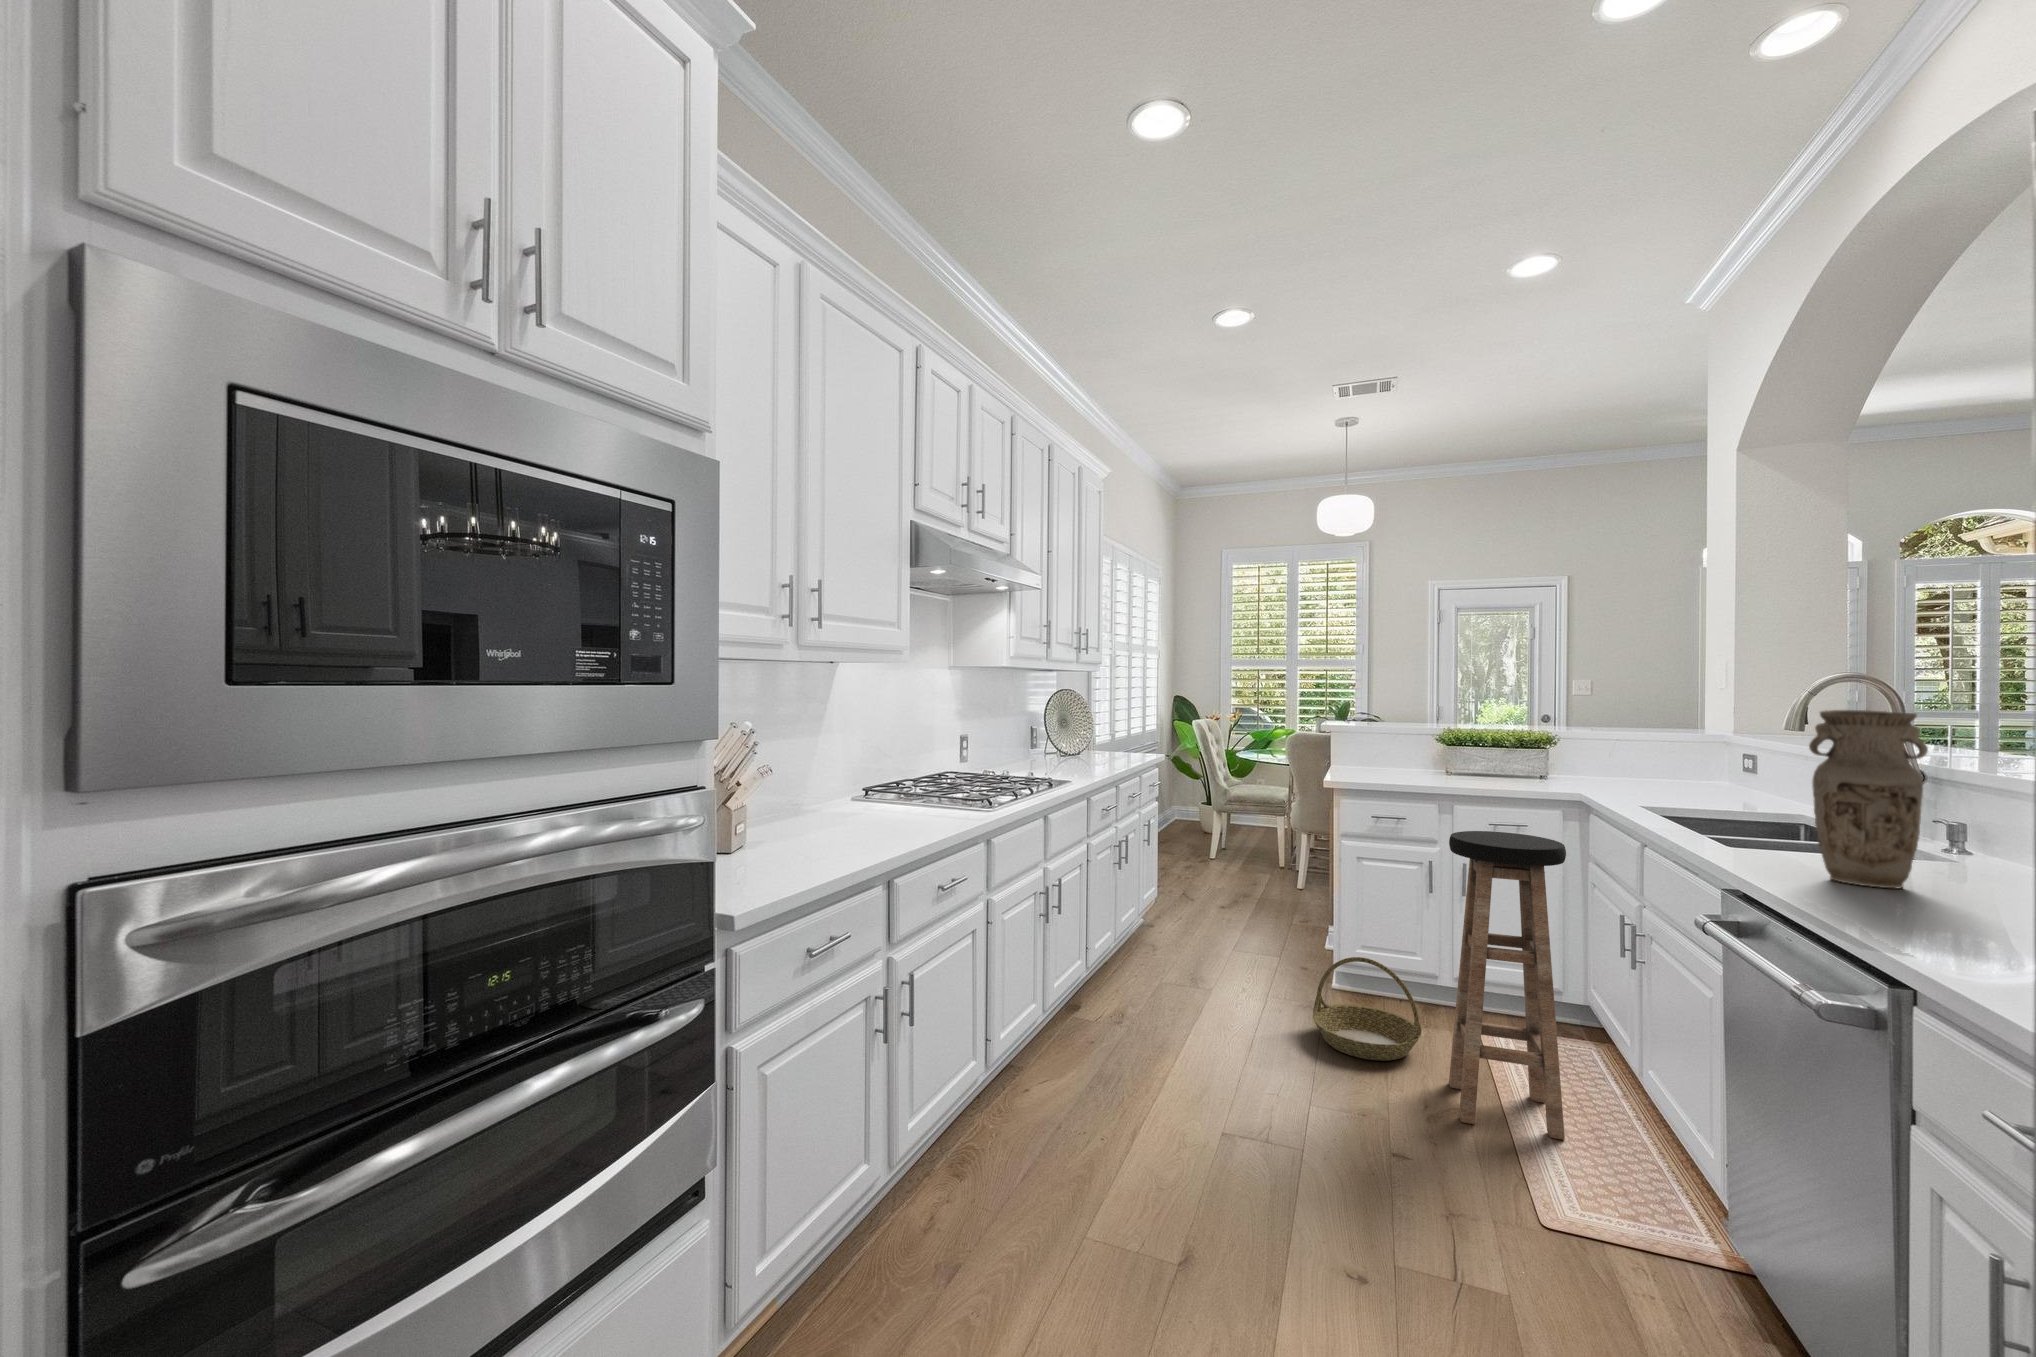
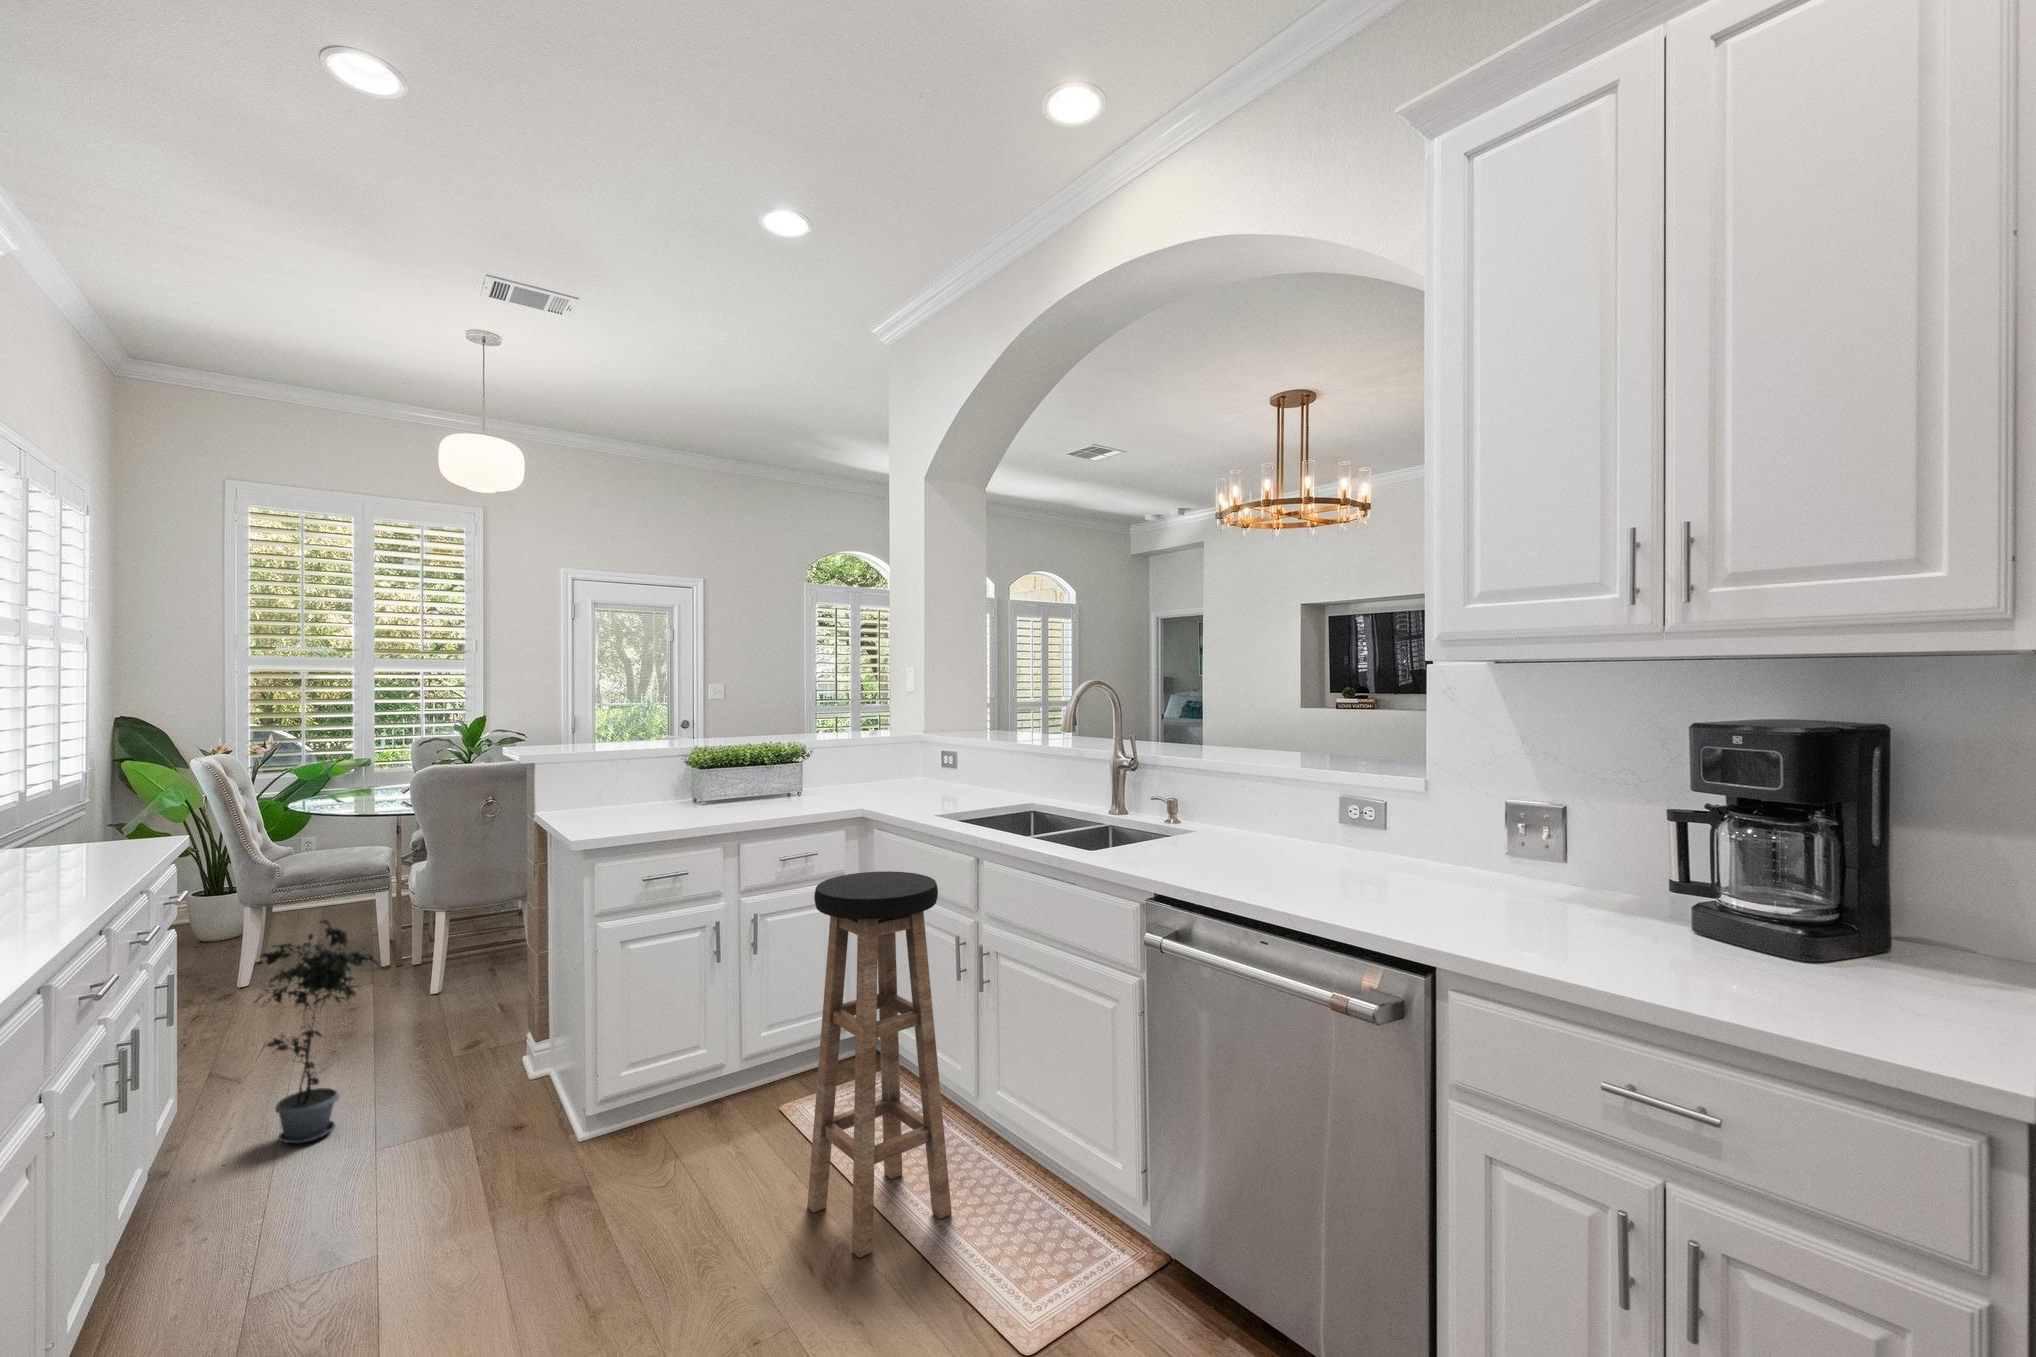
vase: present [1809,710,1928,888] -> none [1192,714,1261,874]
potted plant: none [1176,813,1233,939] -> present [254,920,380,1144]
basket: present [1313,957,1422,1061] -> none [606,1084,756,1238]

